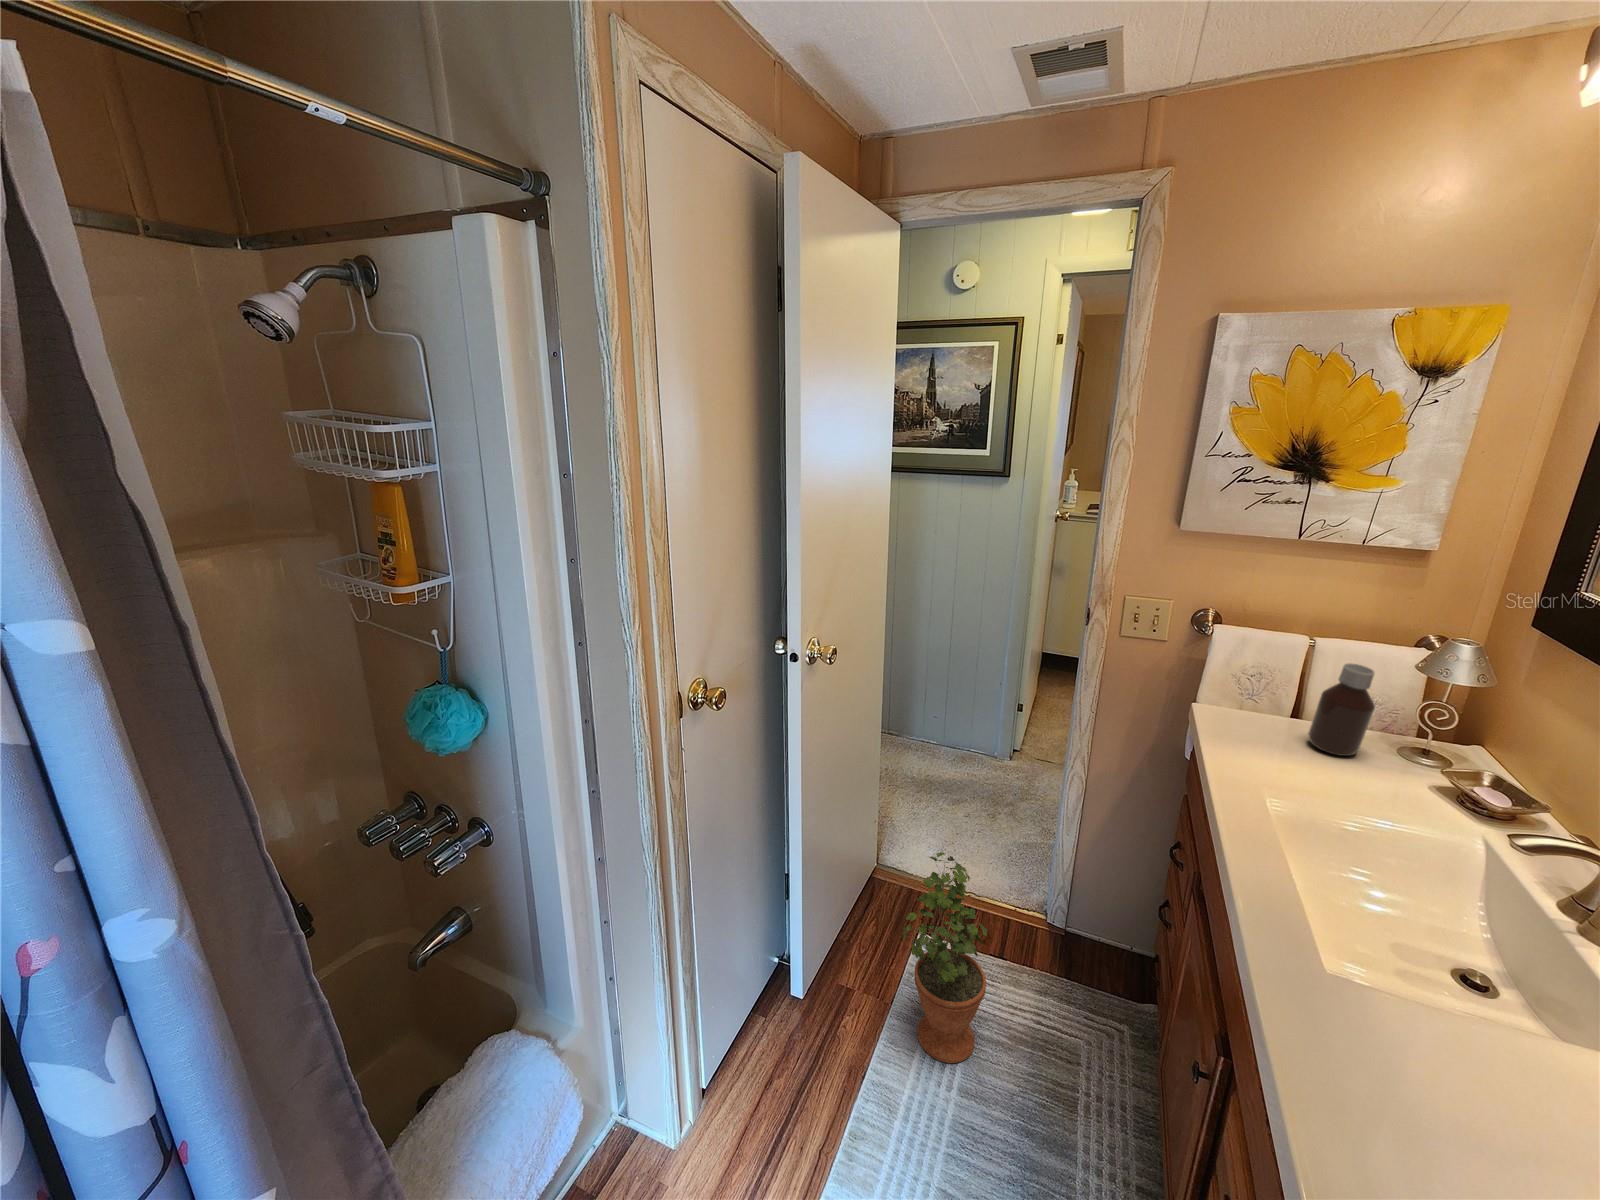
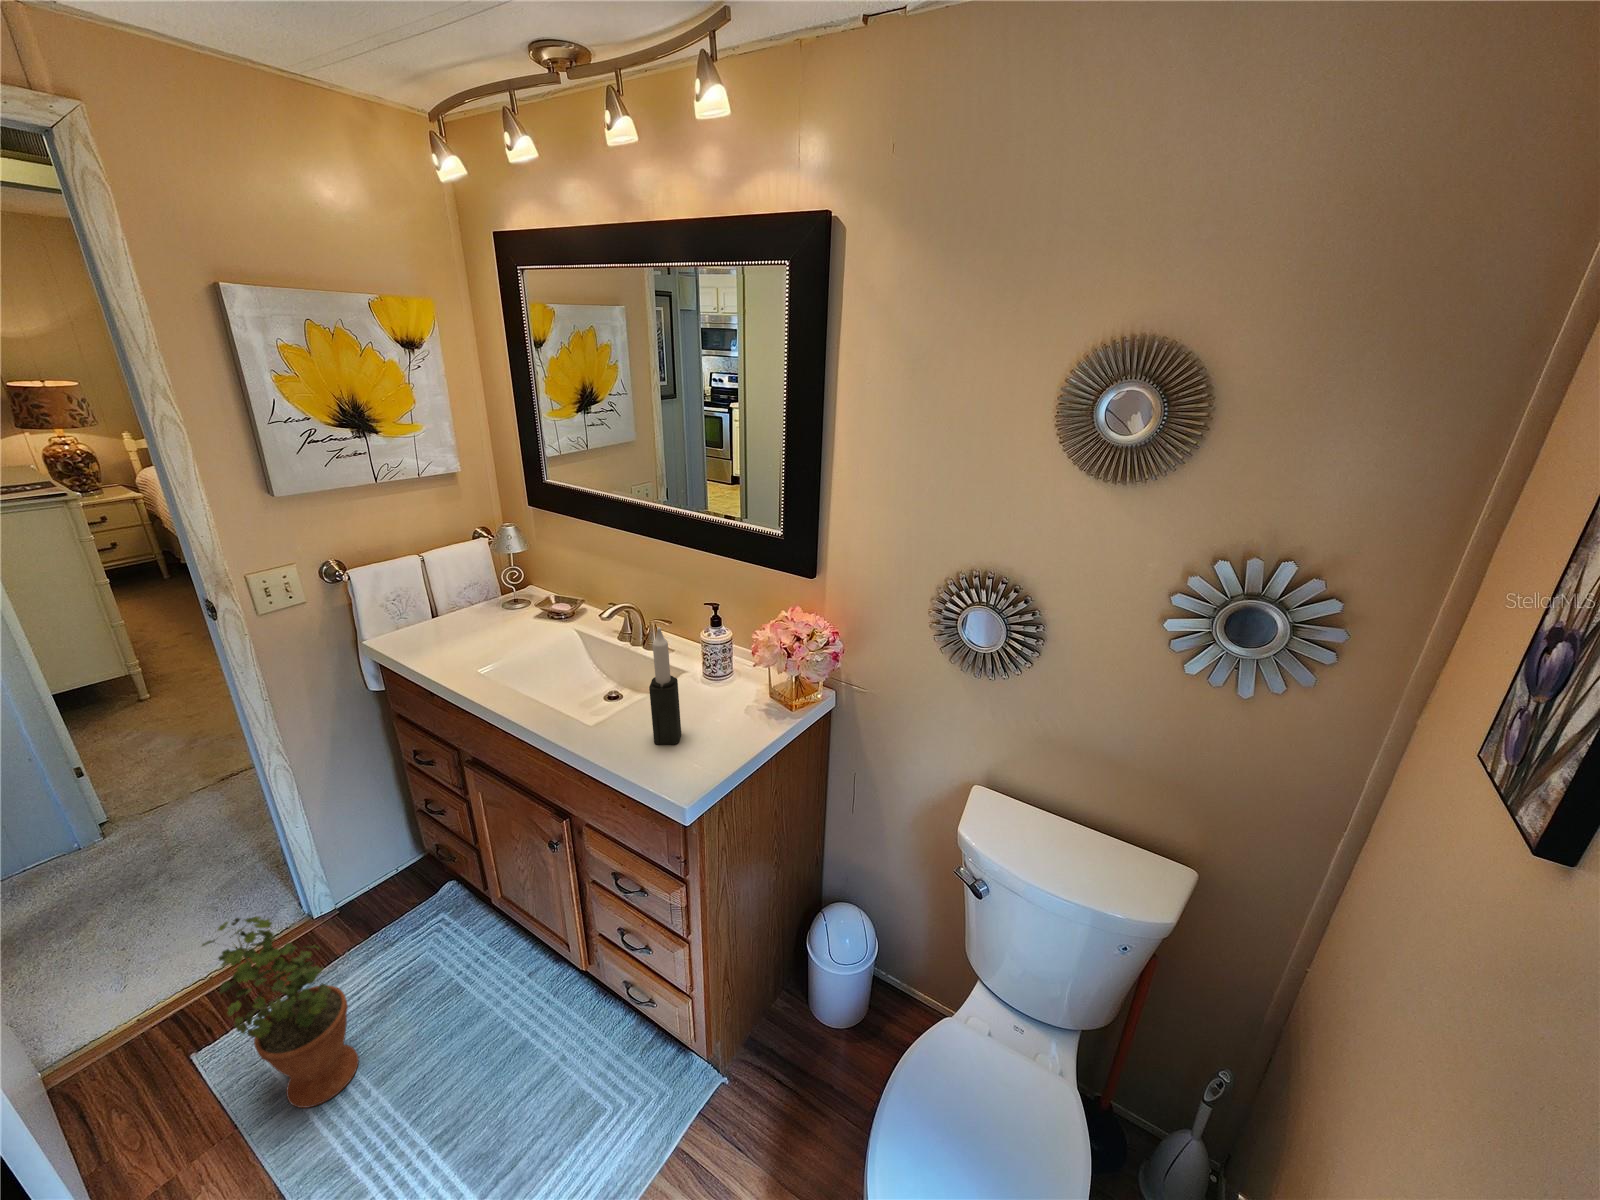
bottle: present [1308,663,1375,756] -> none [458,560,494,626]
candle: none [1373,894,1494,1133] -> present [649,627,681,744]

